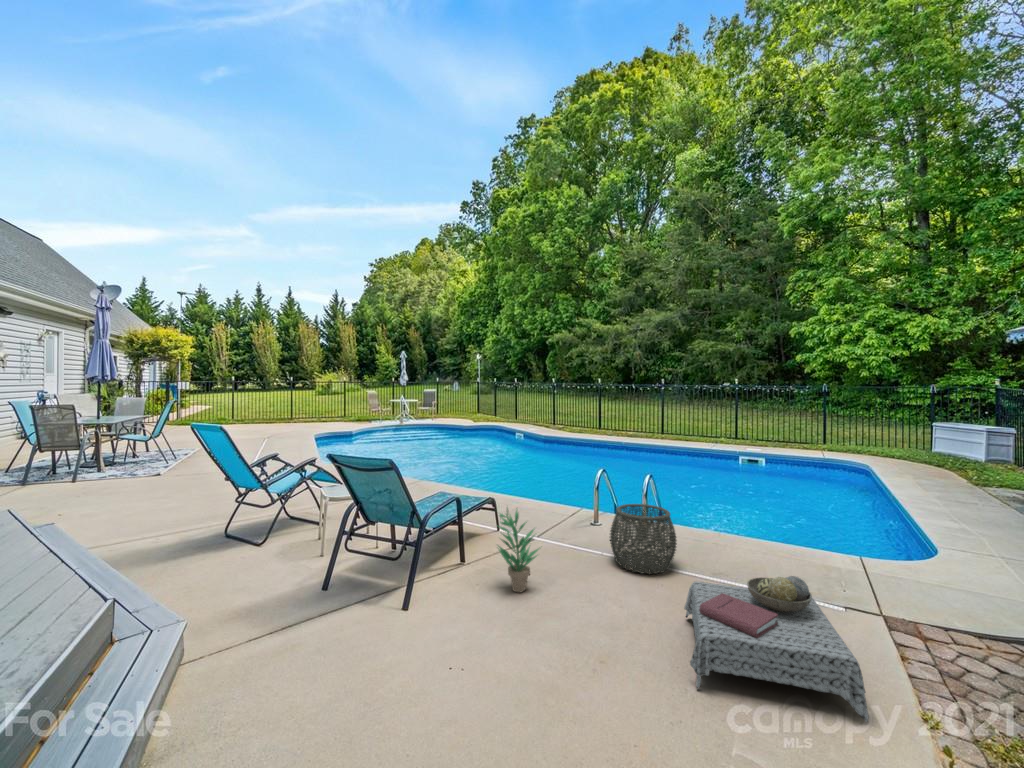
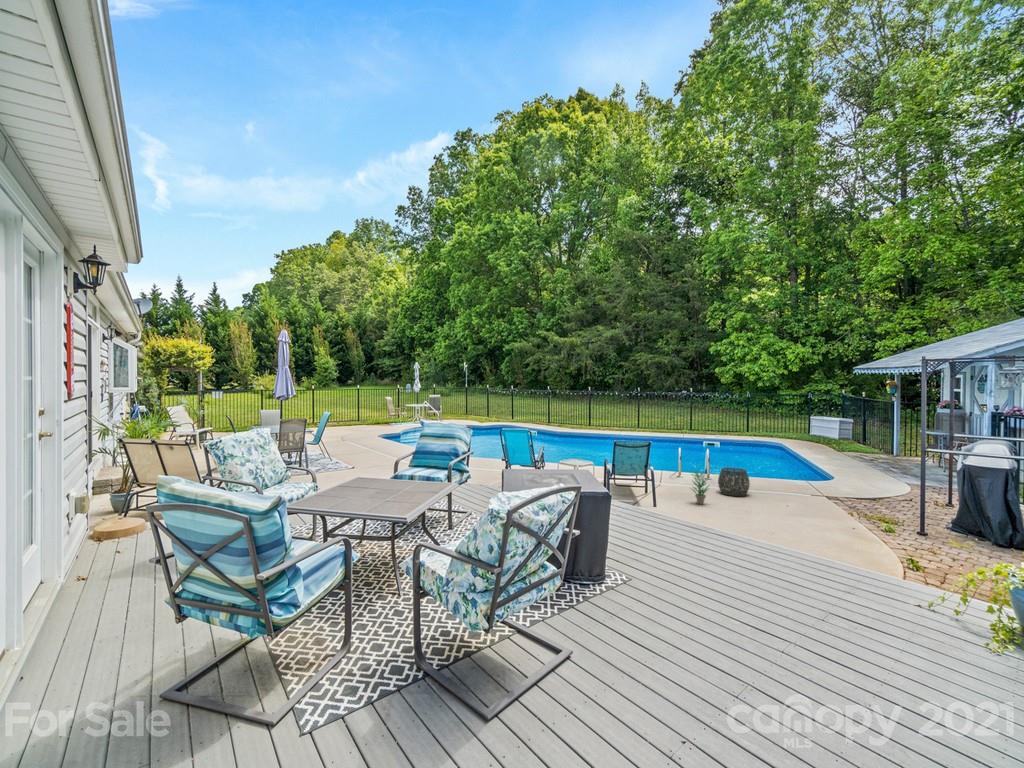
ottoman: present [684,576,869,722] -> none [771,484,844,520]

